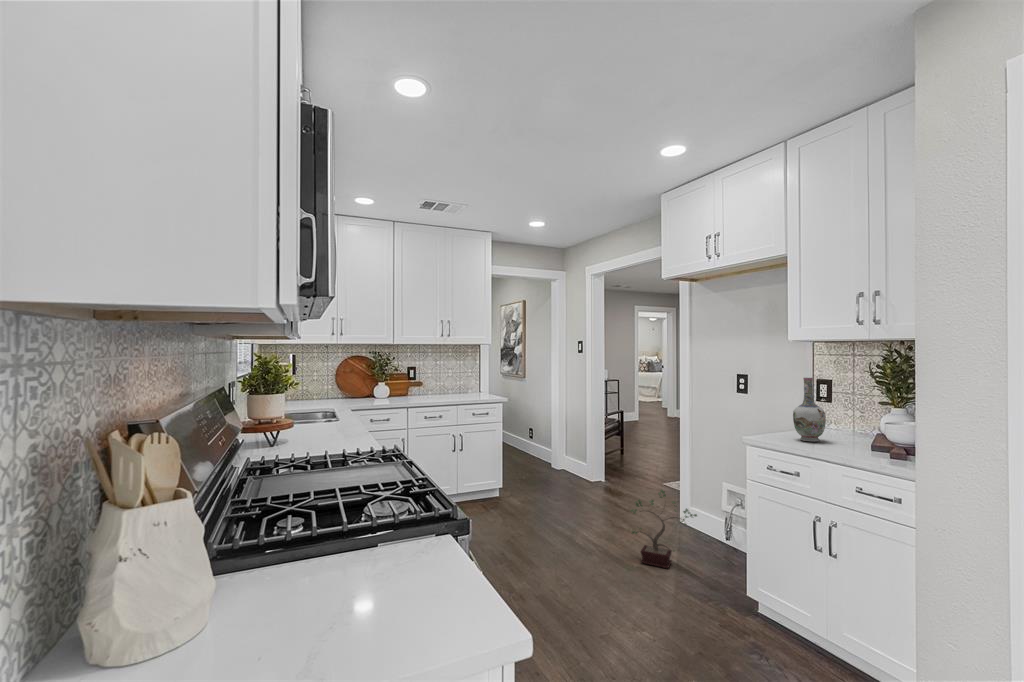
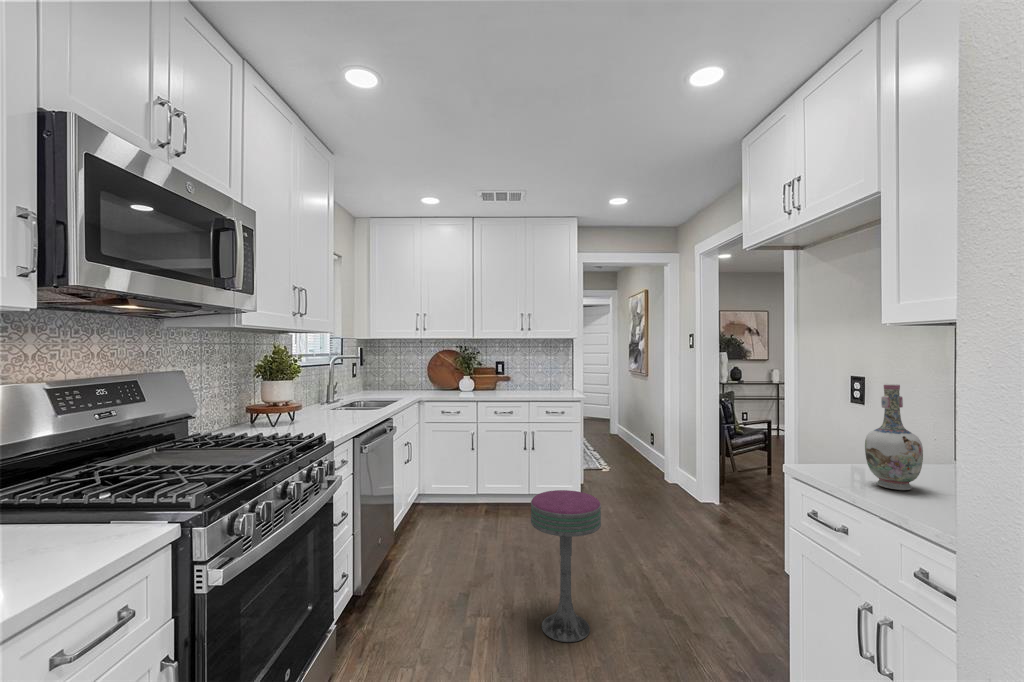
bar stool: none [537,475,595,598] -> present [531,490,601,642]
potted plant: present [630,489,697,568] -> none [673,525,755,632]

